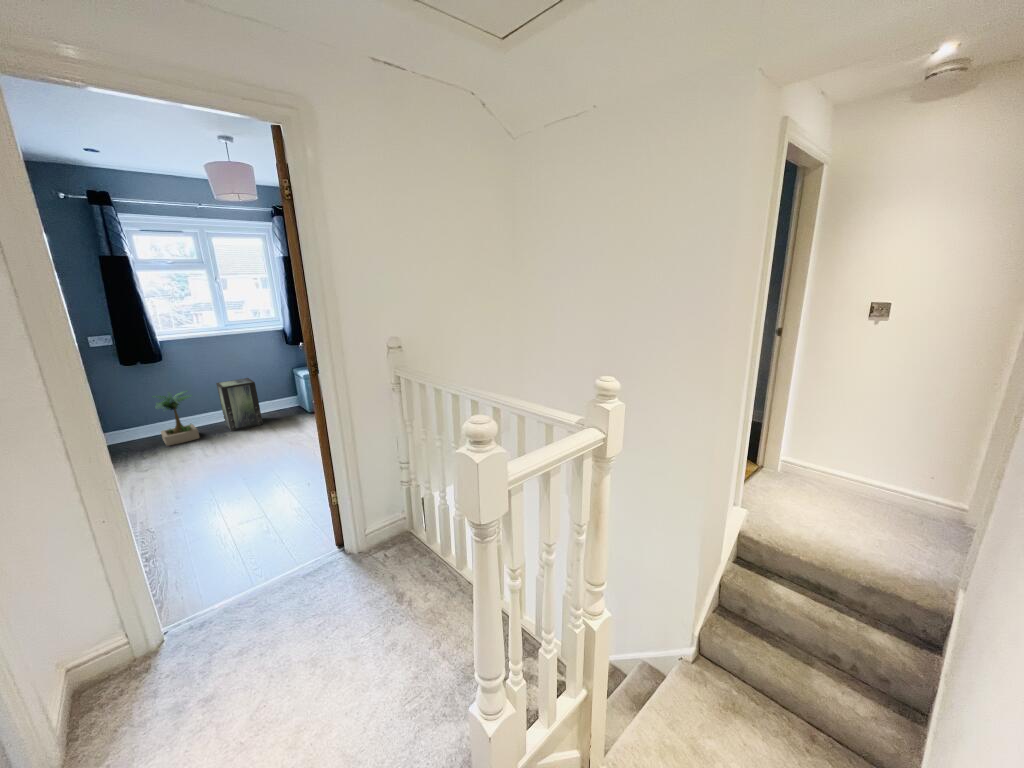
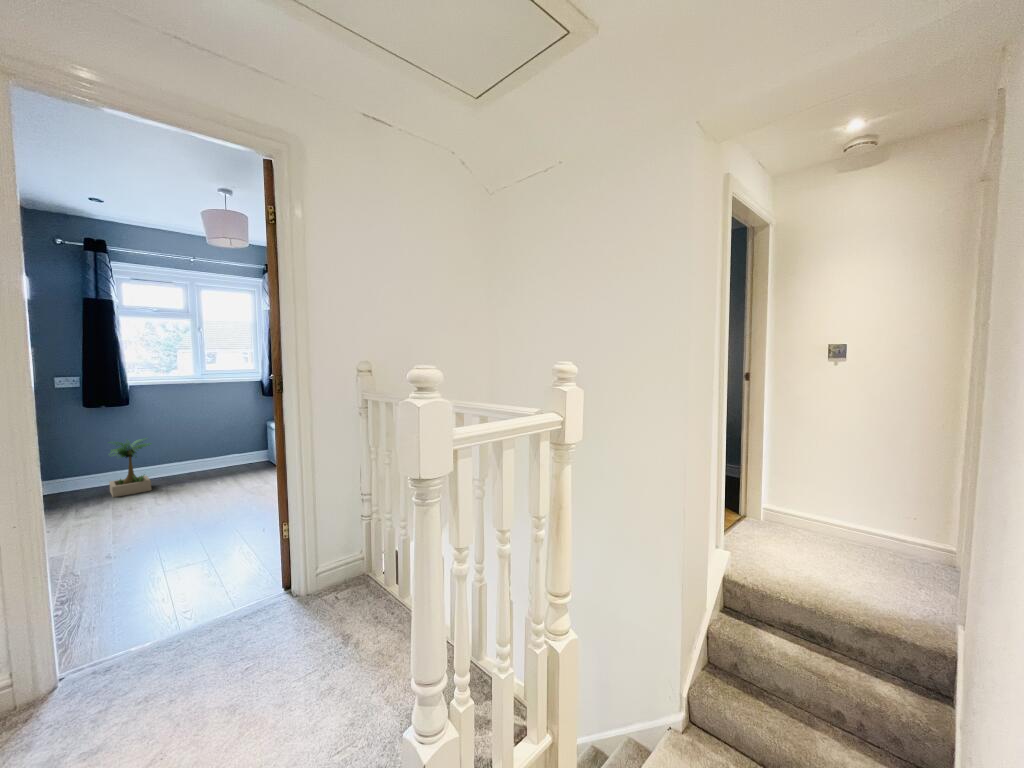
storage box: present [216,378,263,431] -> none [181,429,224,485]

